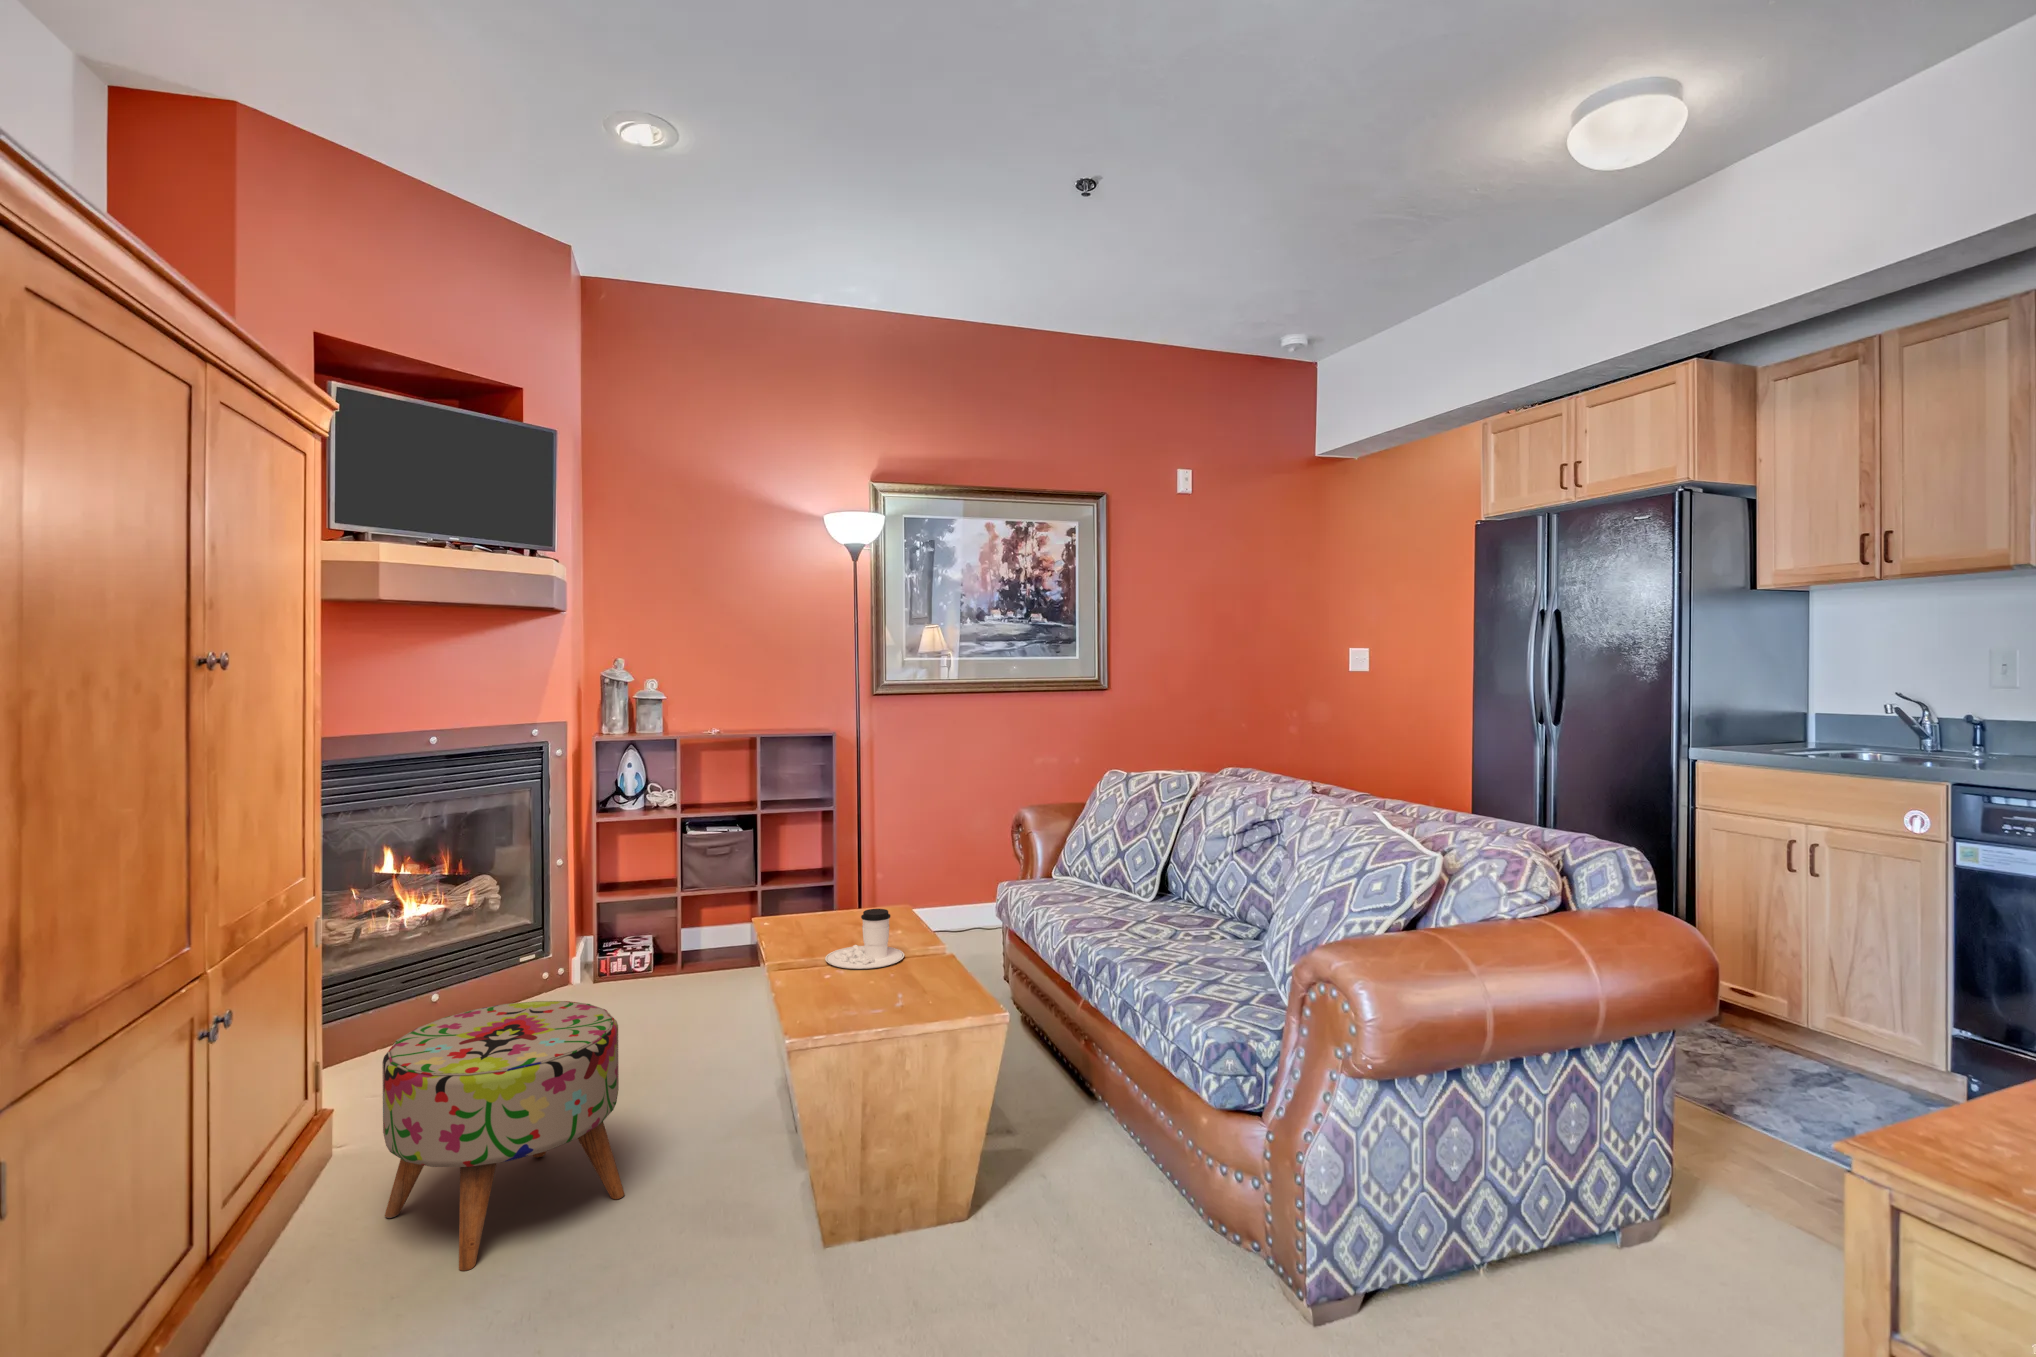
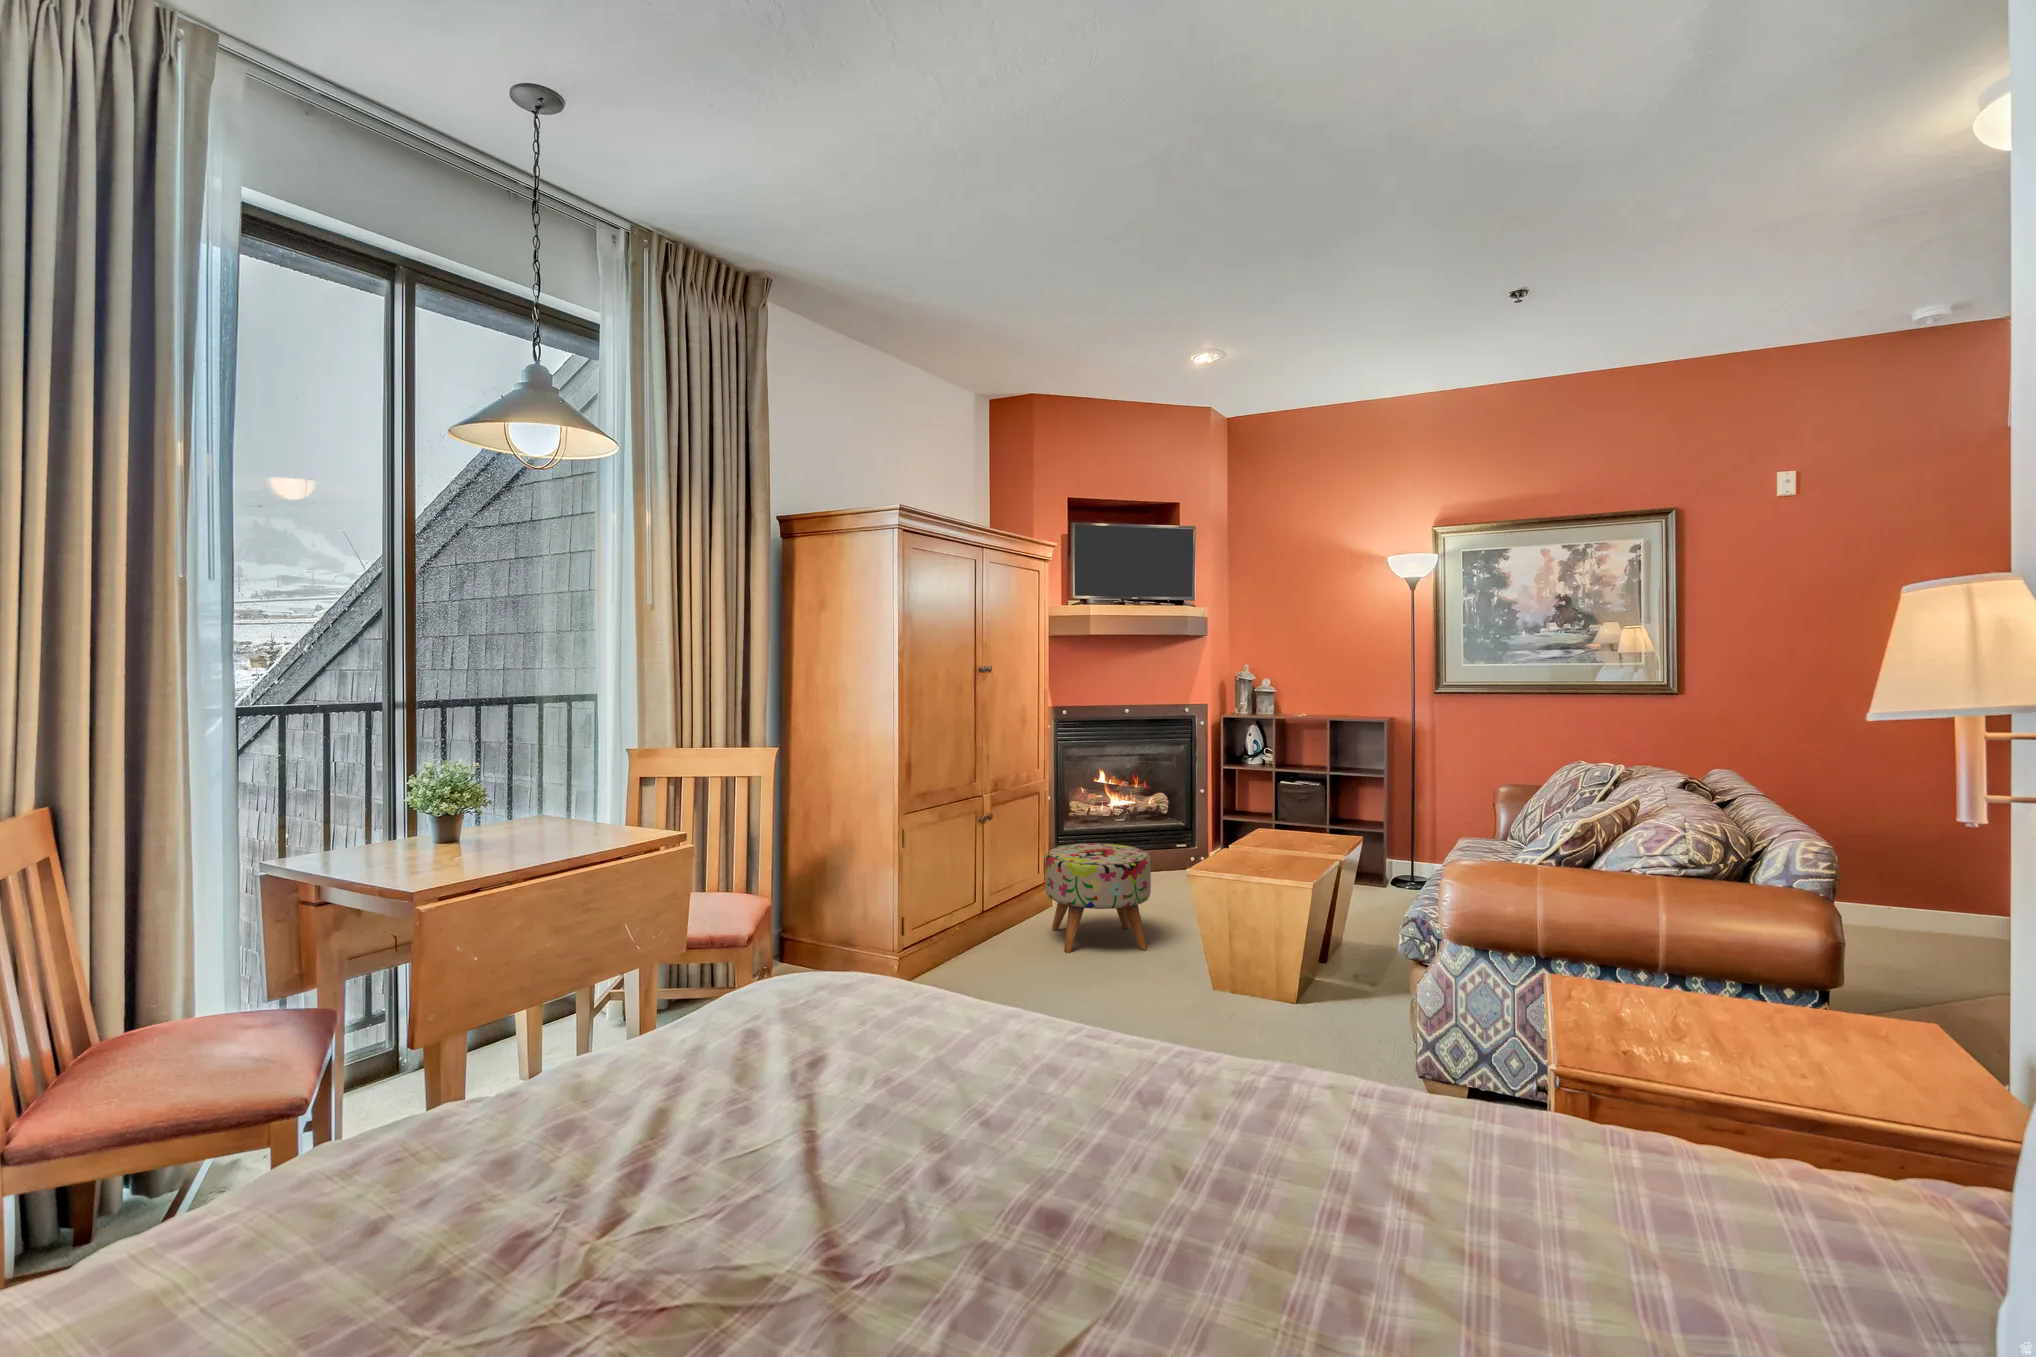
coffee cup: present [825,909,904,969] -> none [1263,824,1314,858]

